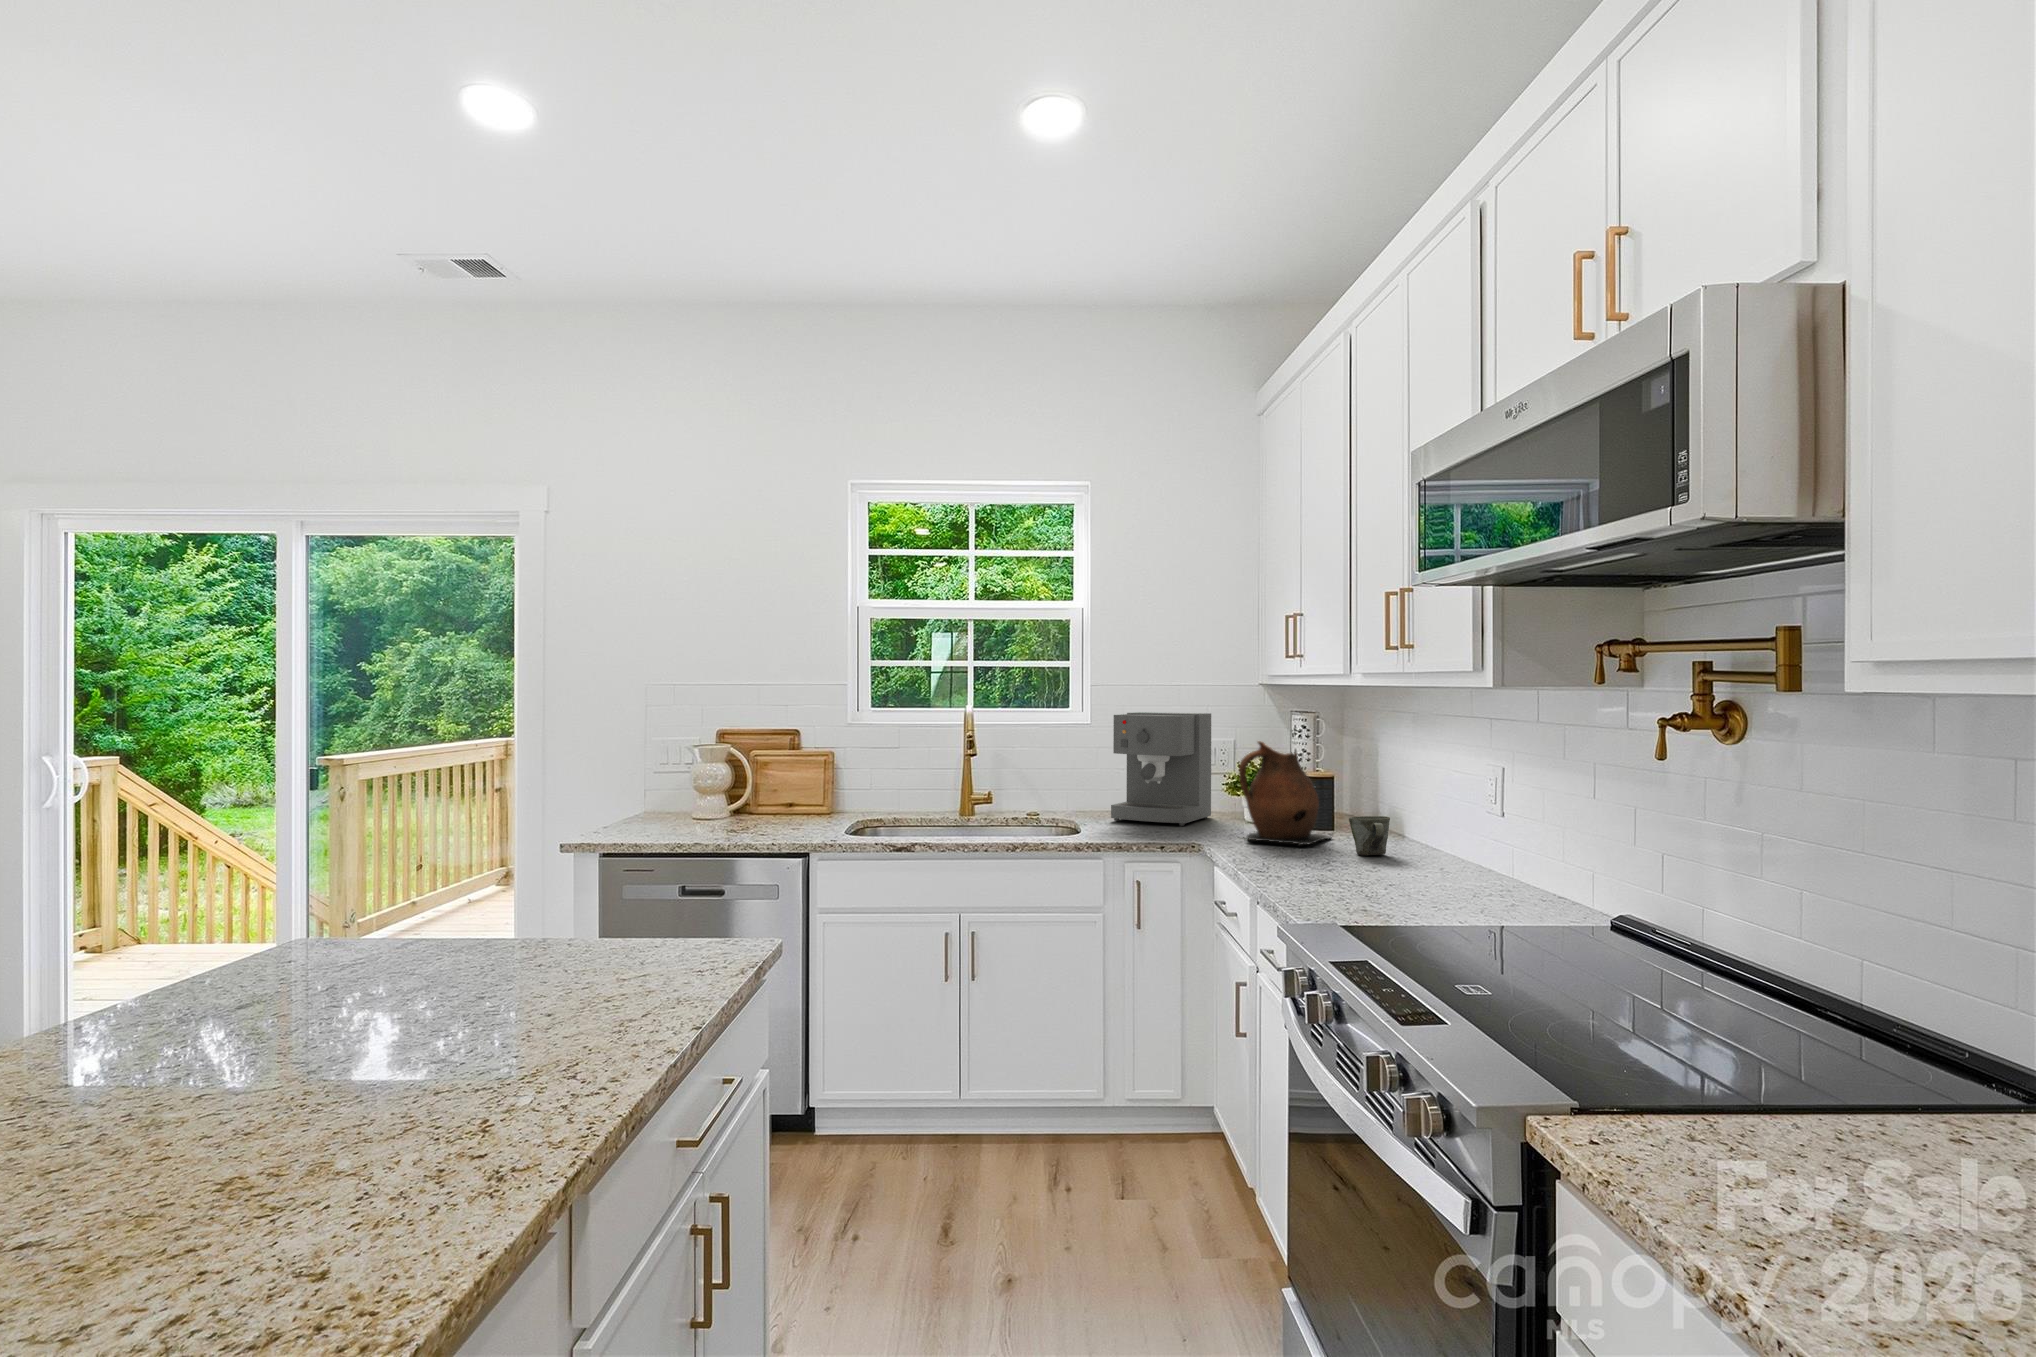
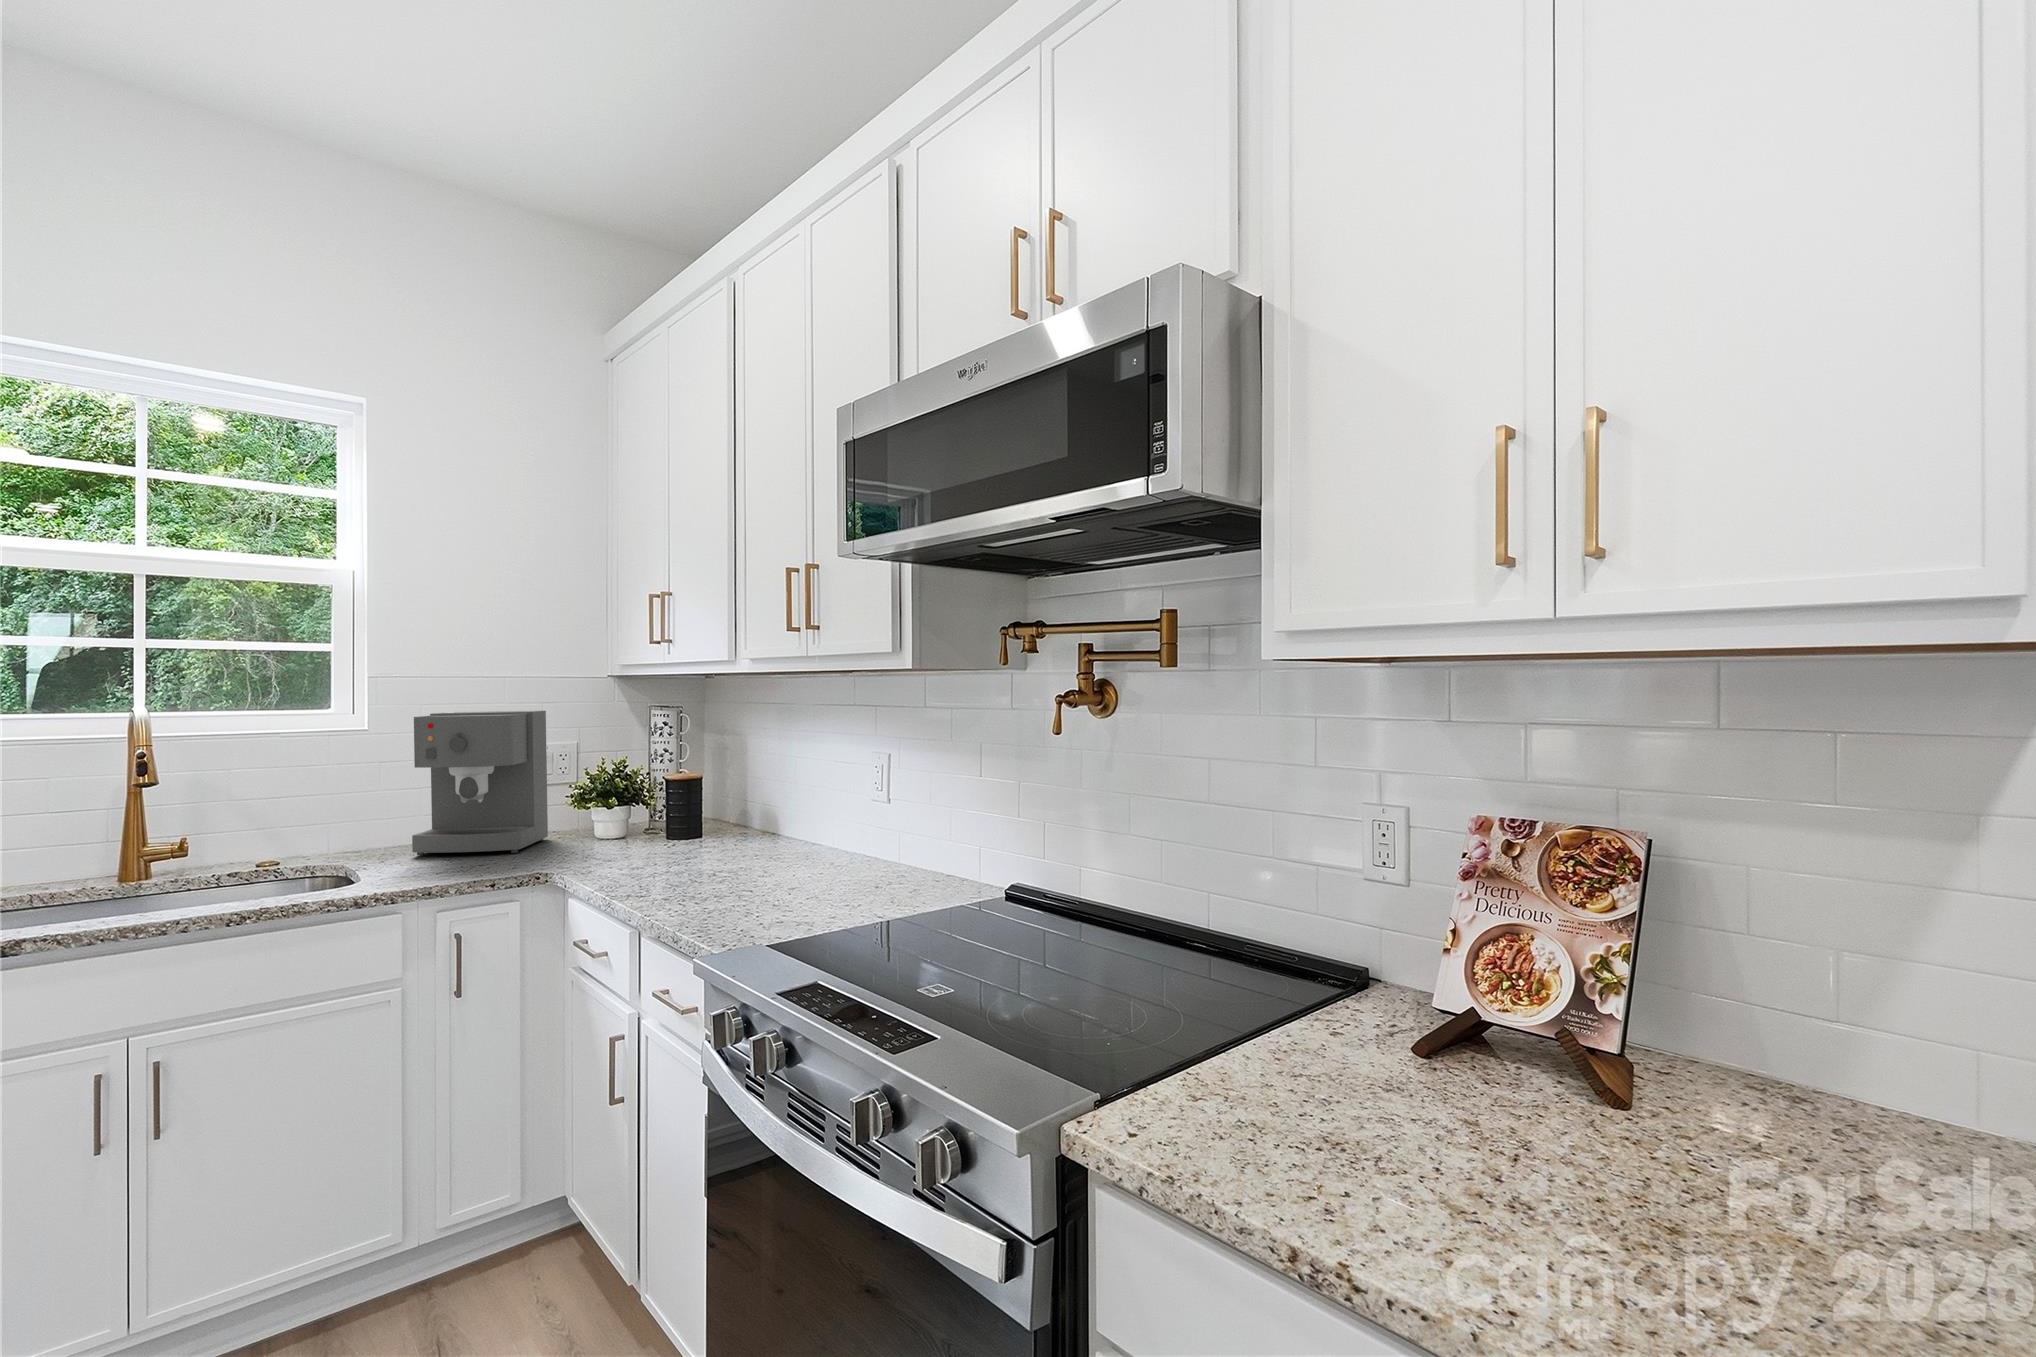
ceramic pitcher: present [1239,741,1330,845] -> none [595,741,705,863]
mug: present [1349,816,1390,855] -> none [732,818,777,865]

